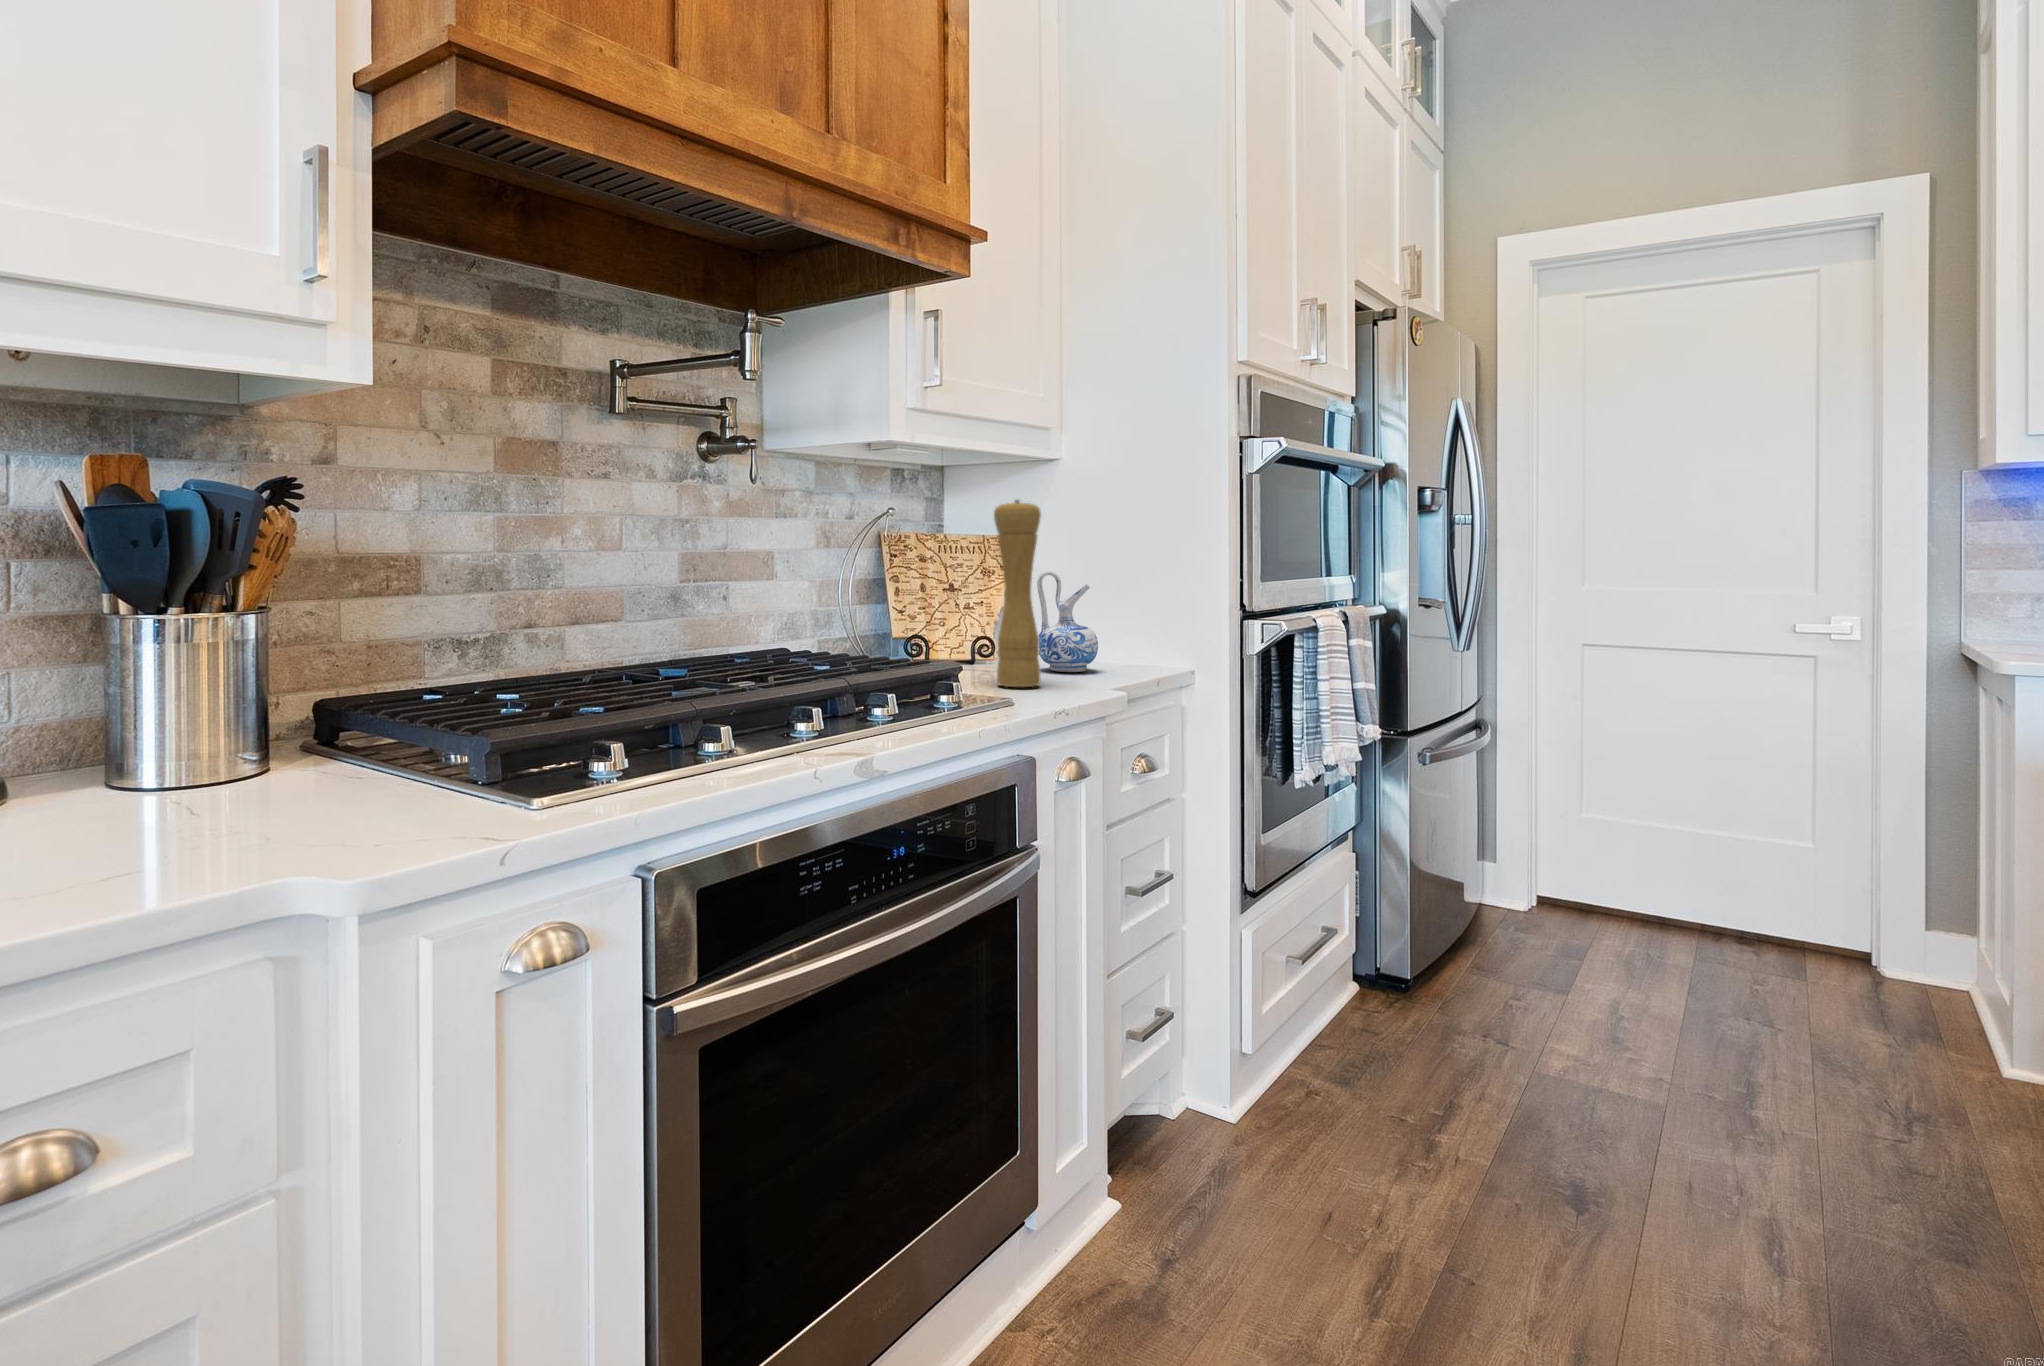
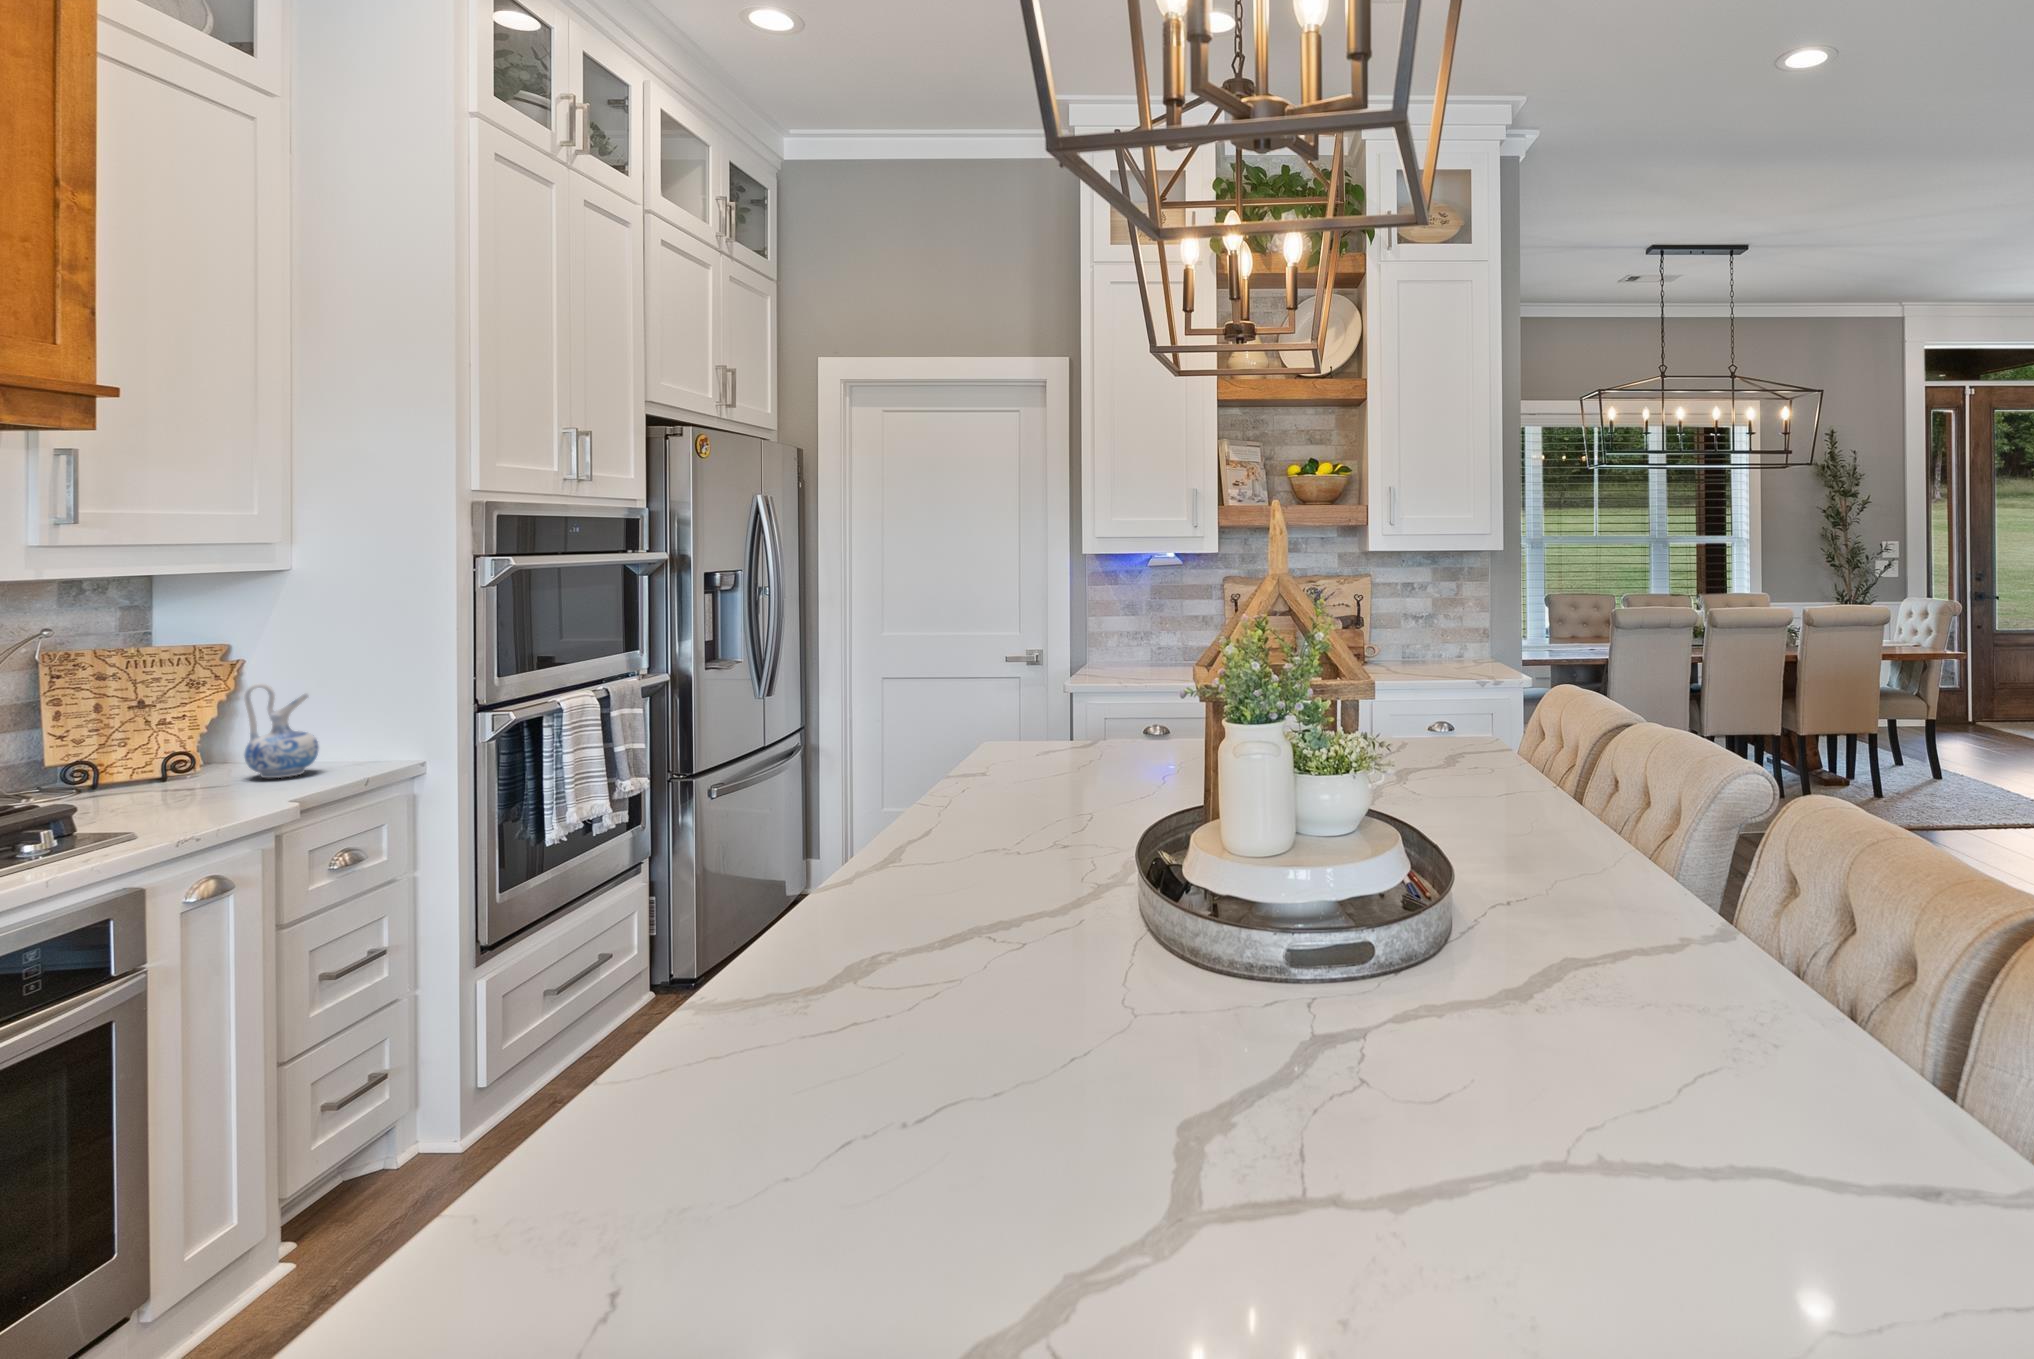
pepper mill: present [994,500,1041,687] -> none [162,629,222,809]

